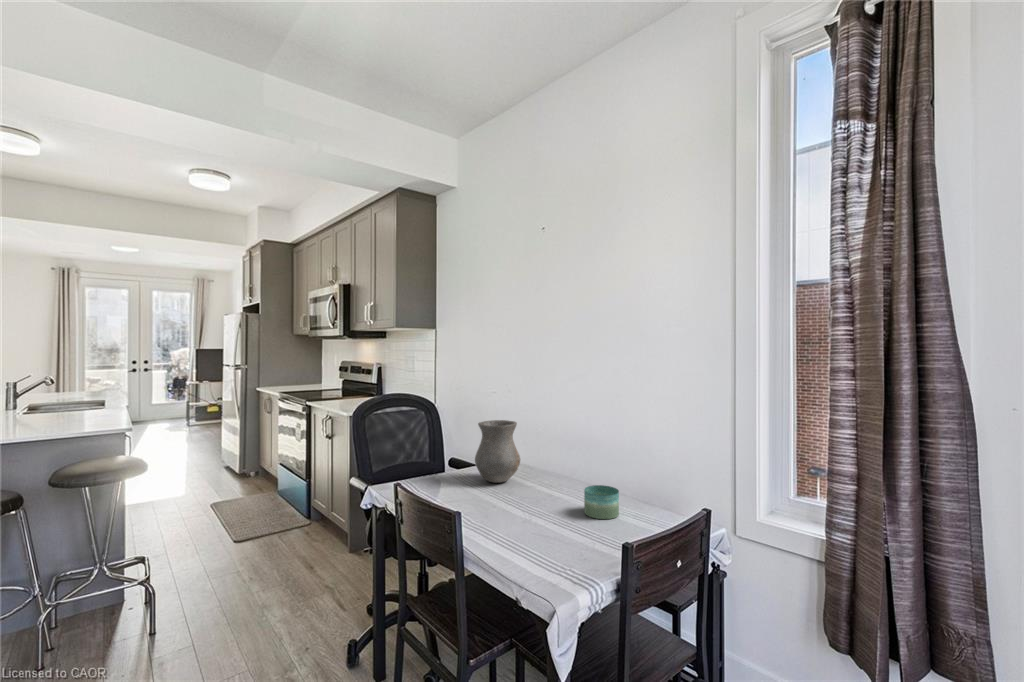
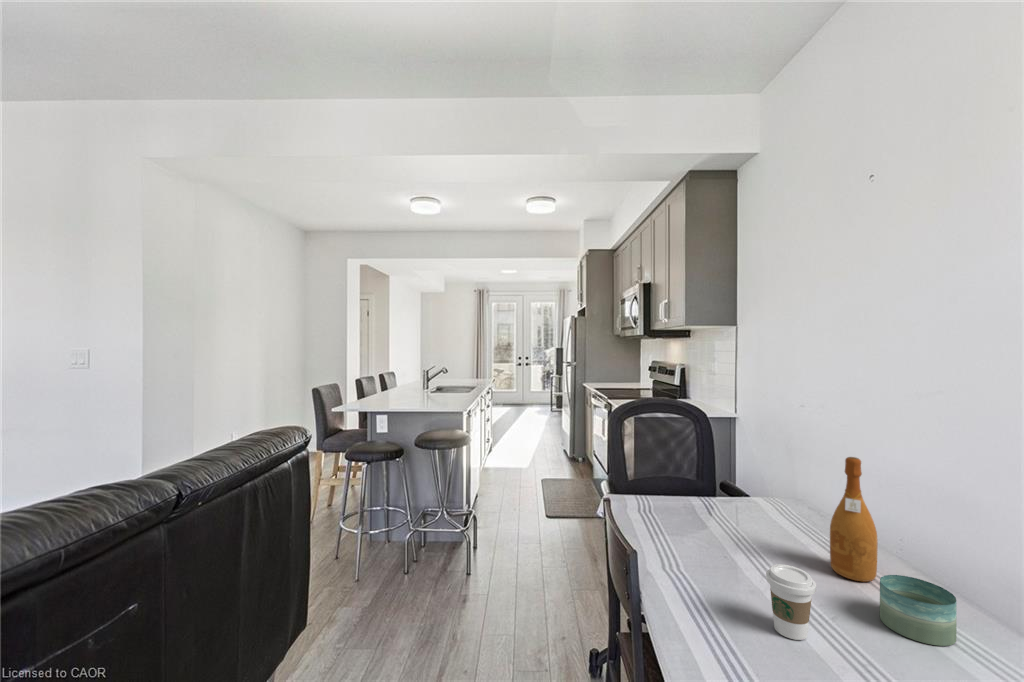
wine bottle: none [548,419,573,499] -> present [830,457,878,582]
vase: present [475,420,520,483] -> none [732,443,800,528]
coffee cup: none [537,493,566,539] -> present [766,564,816,640]

